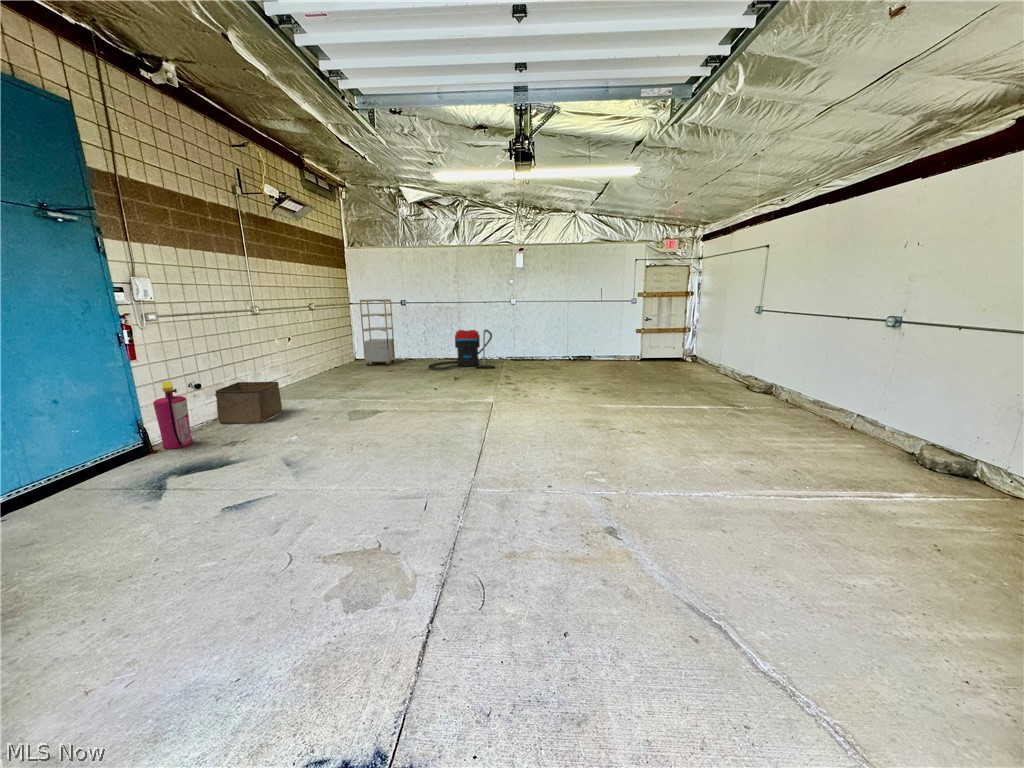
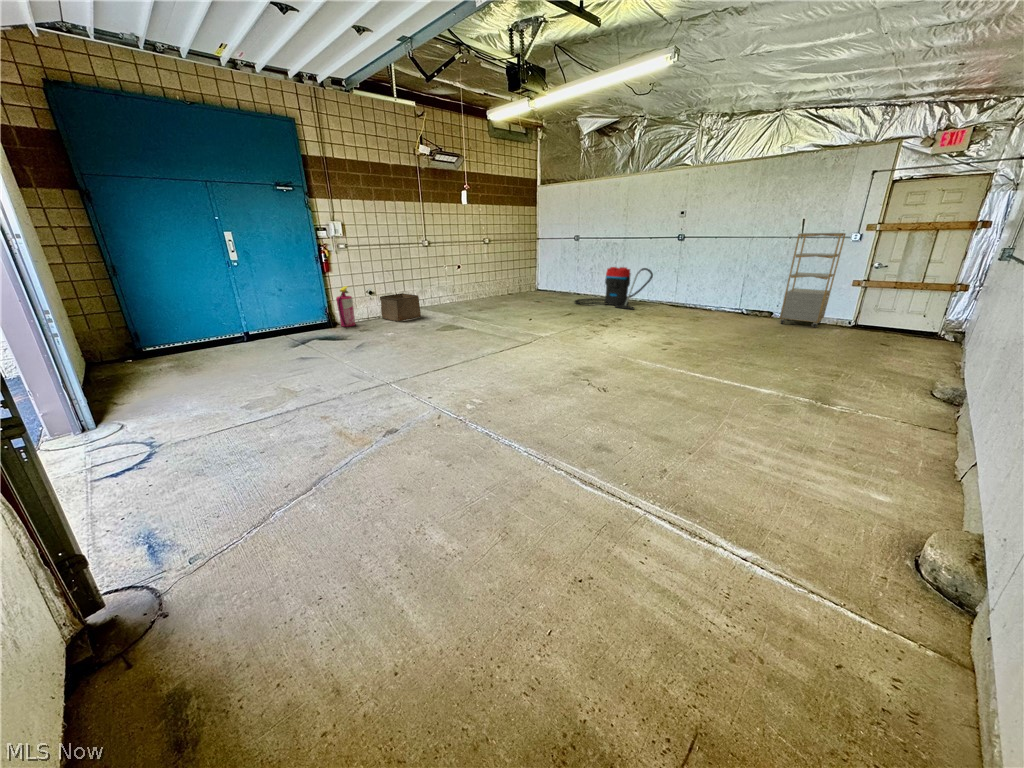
shelving unit: present [360,299,395,366] -> present [780,233,846,327]

